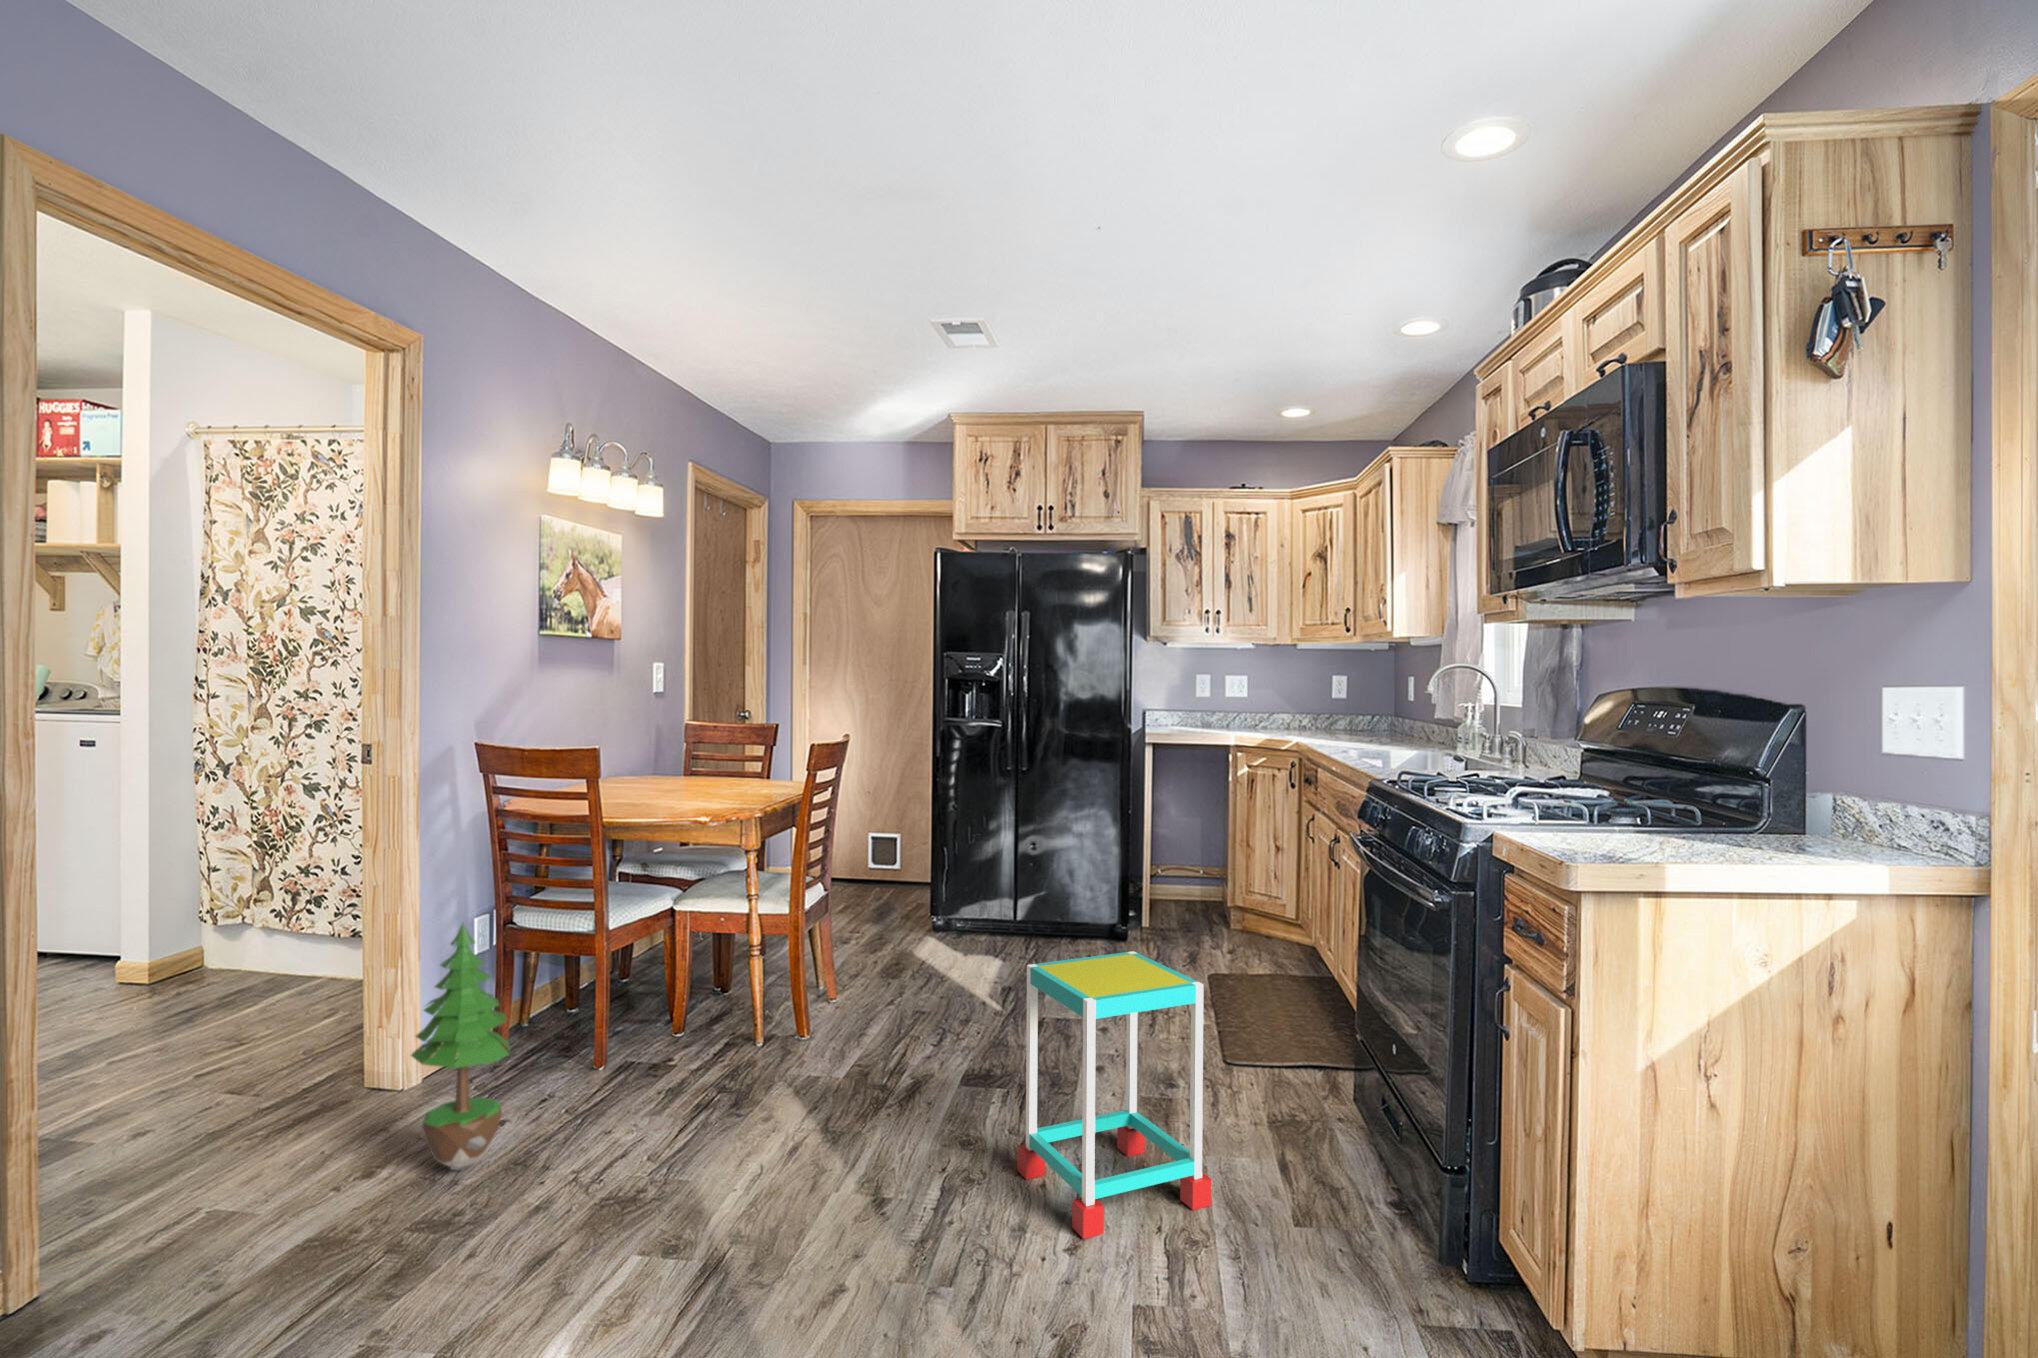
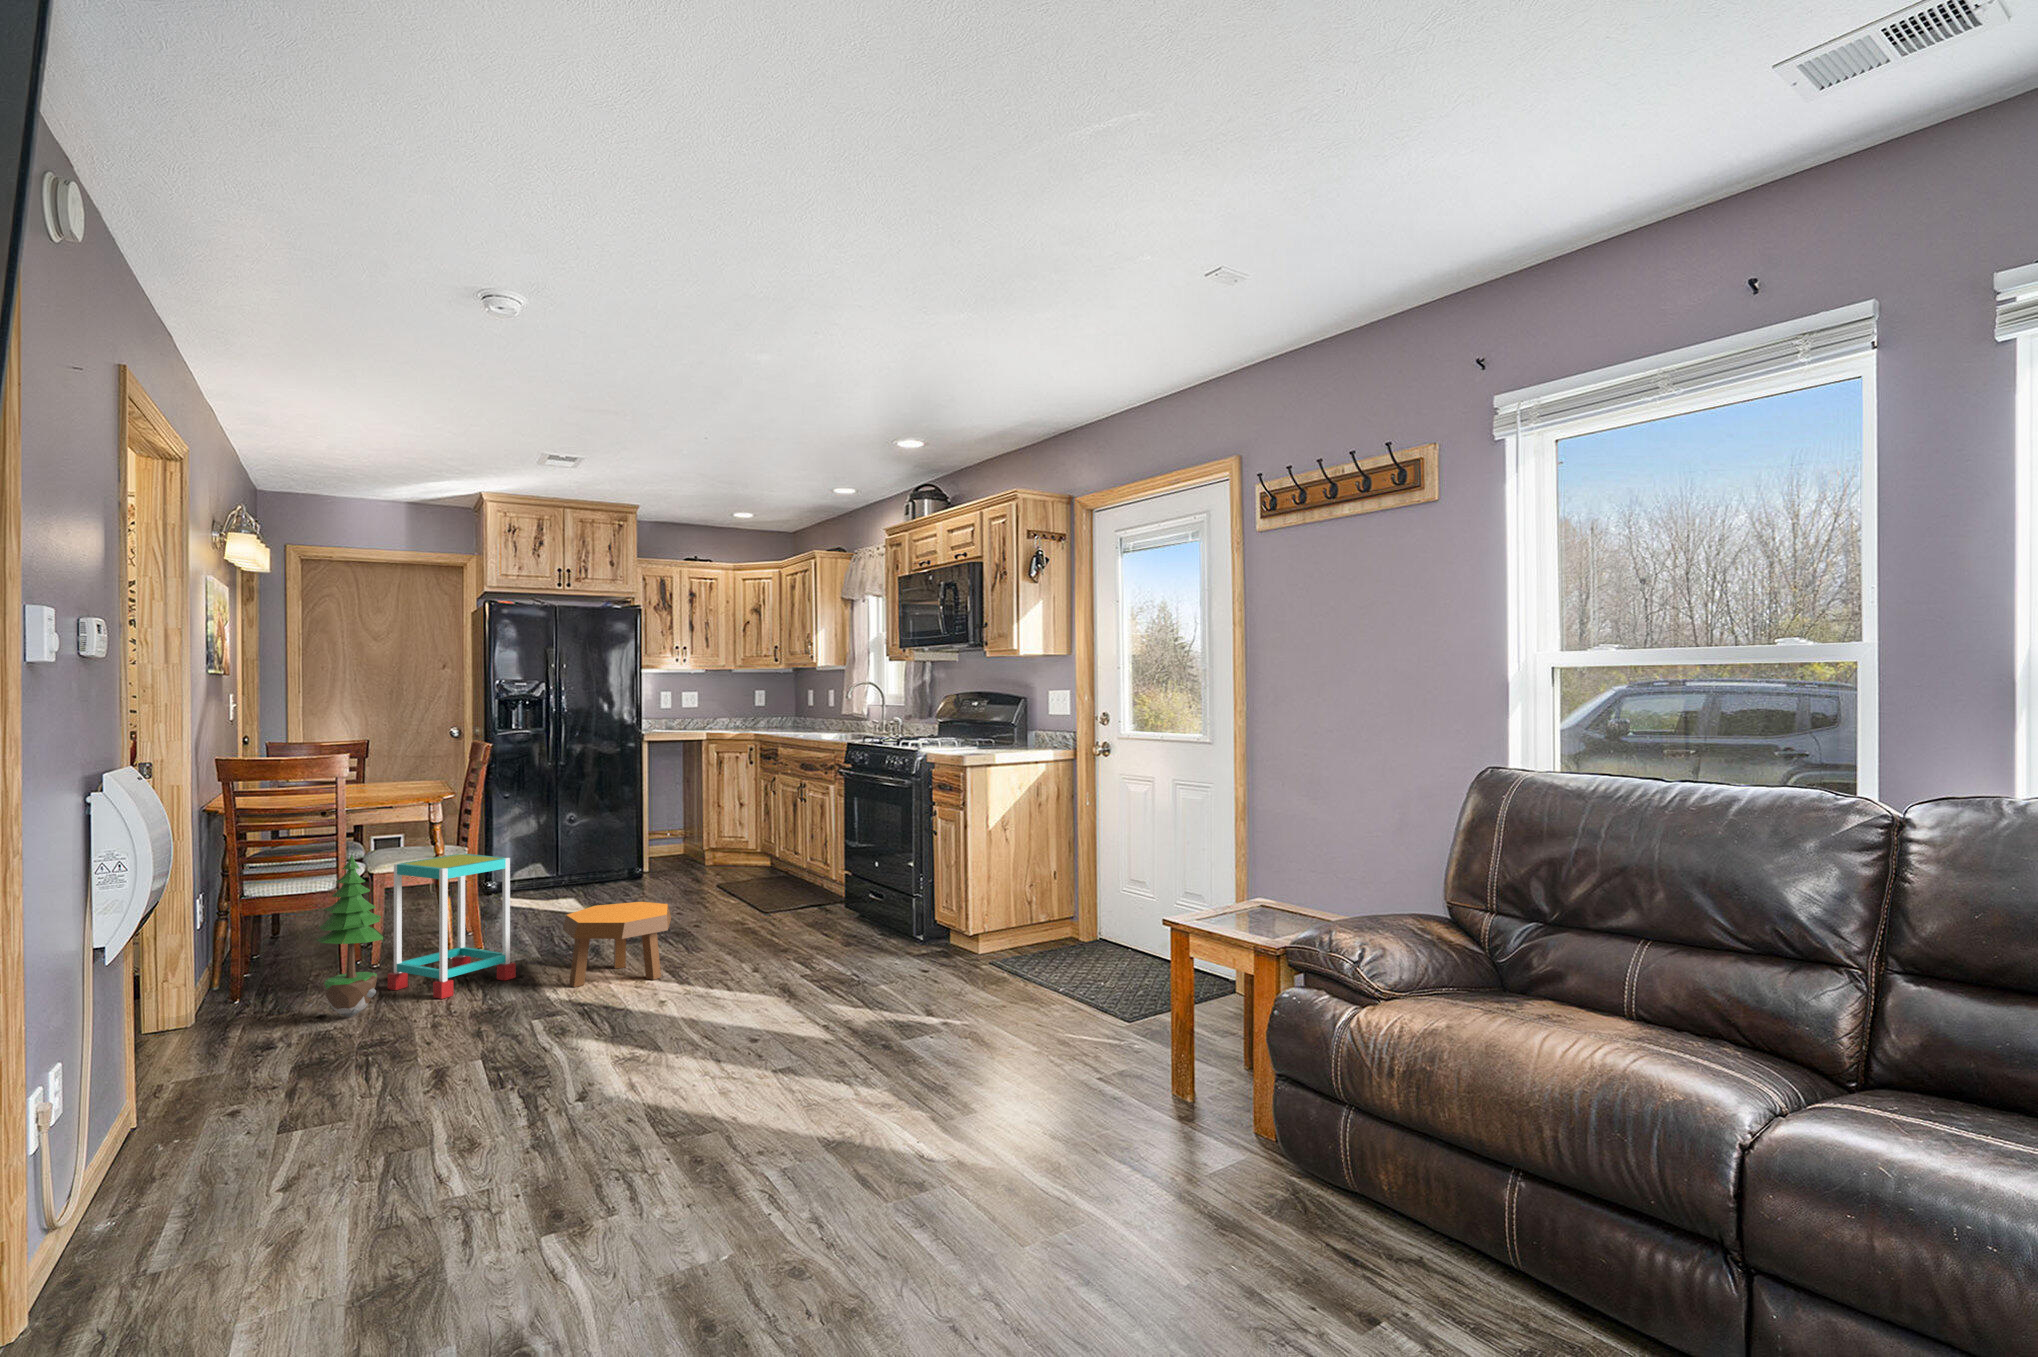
side table: present [1017,951,1211,1239] -> present [388,853,516,999]
footstool: none [754,1041,954,1225] -> present [563,902,671,987]

